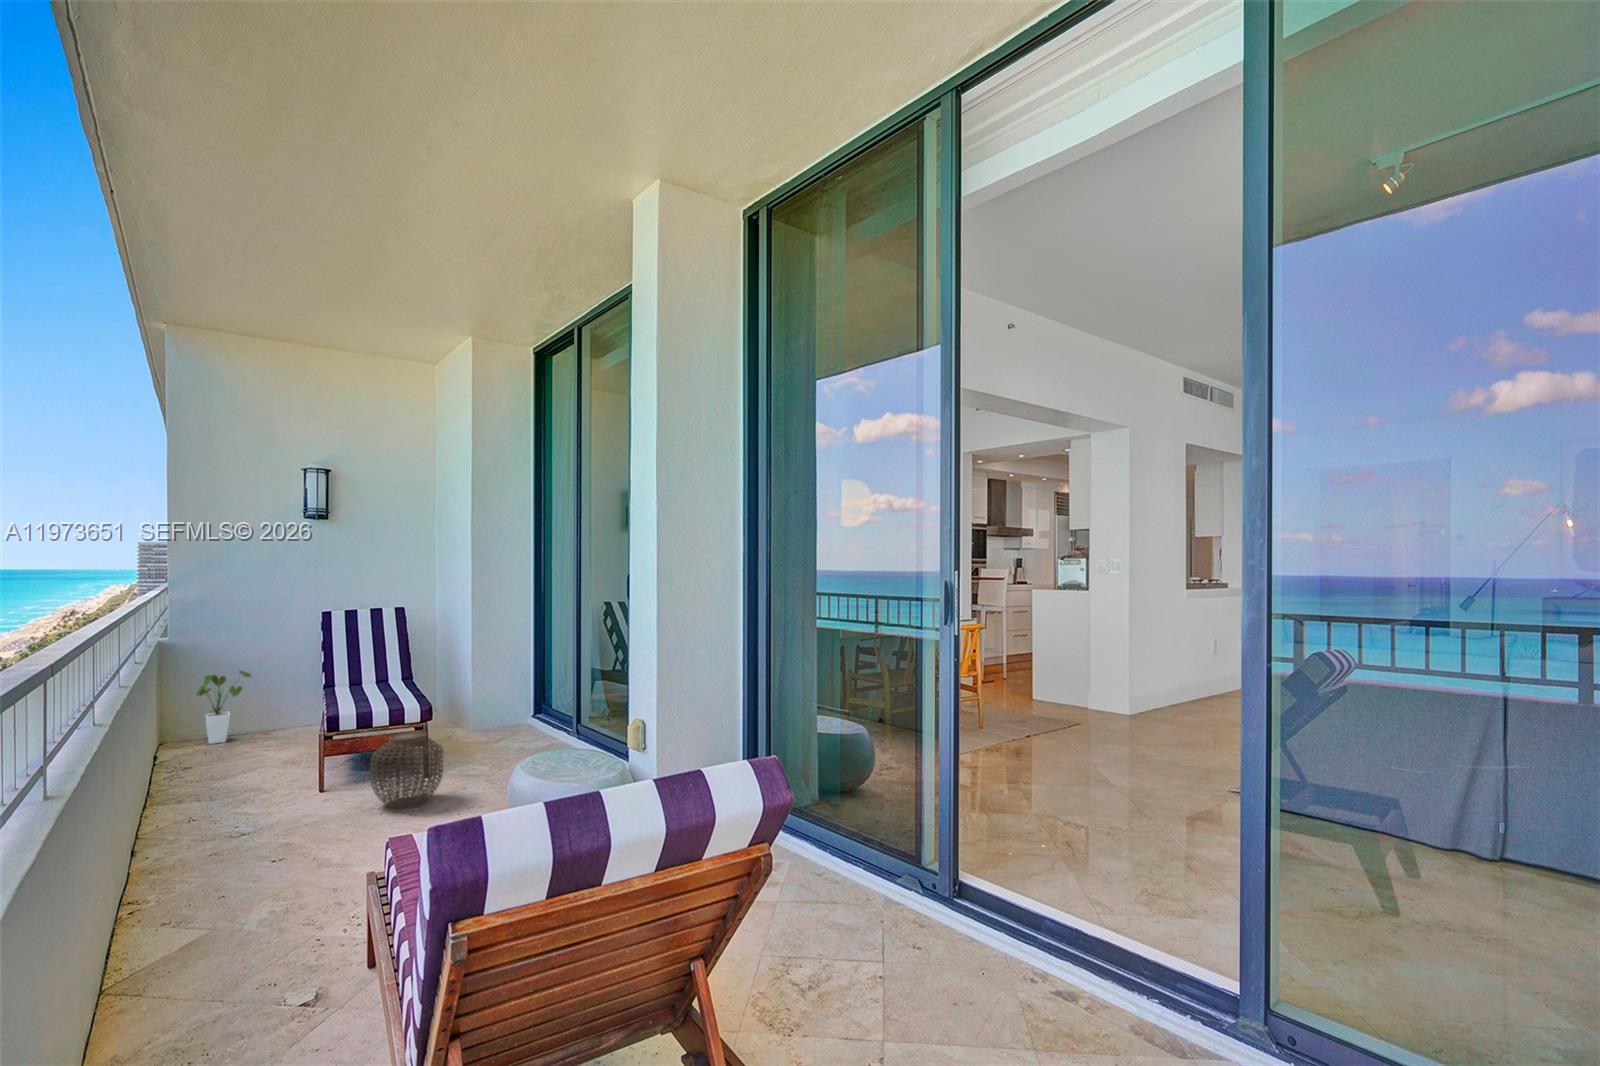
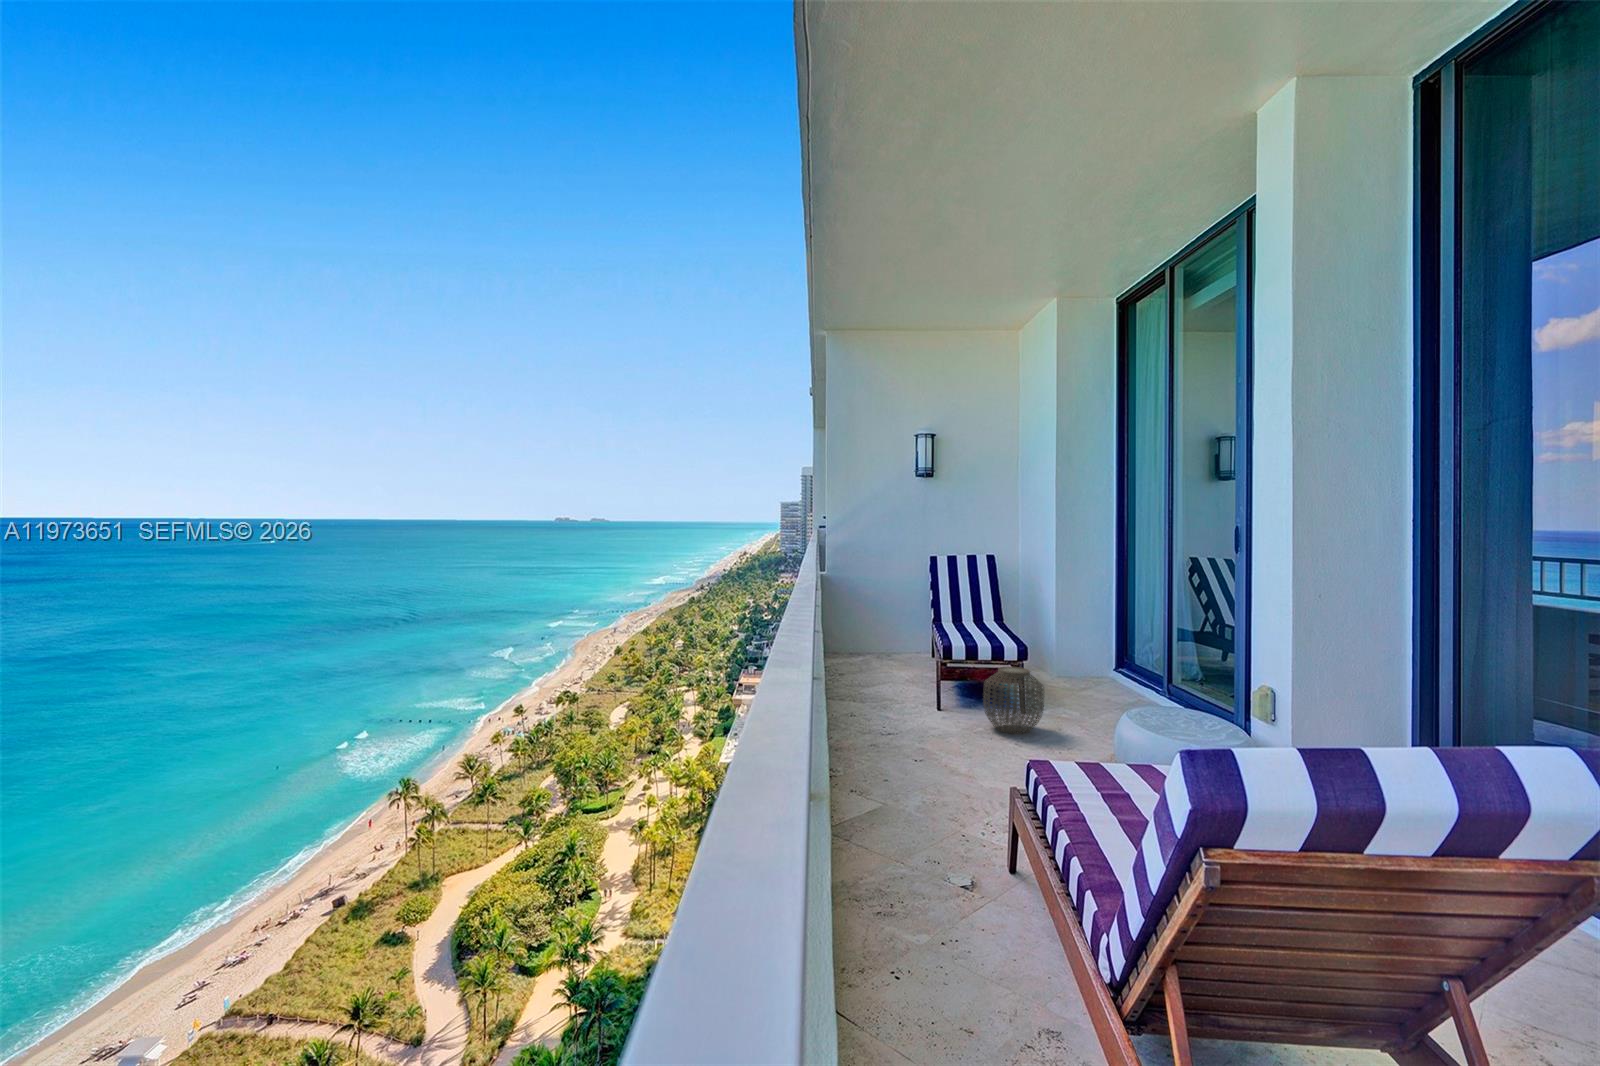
house plant: present [196,671,251,744] -> none [843,599,879,655]

